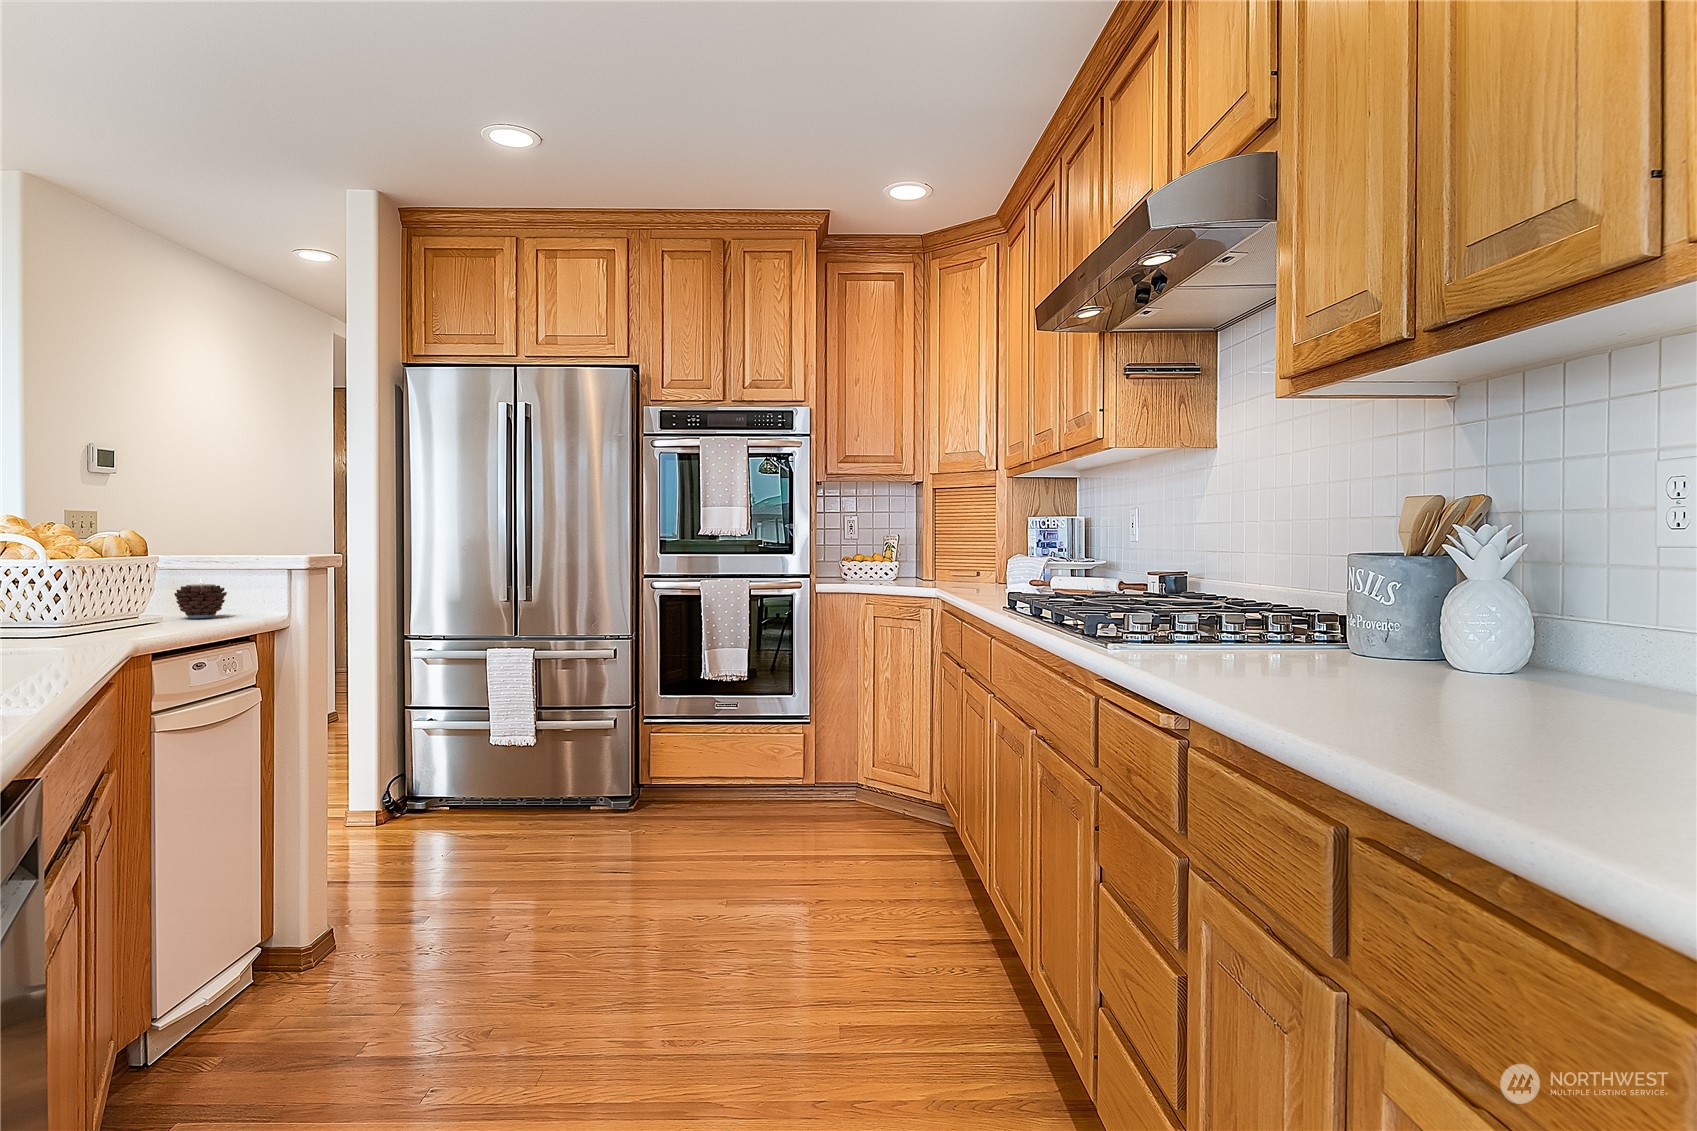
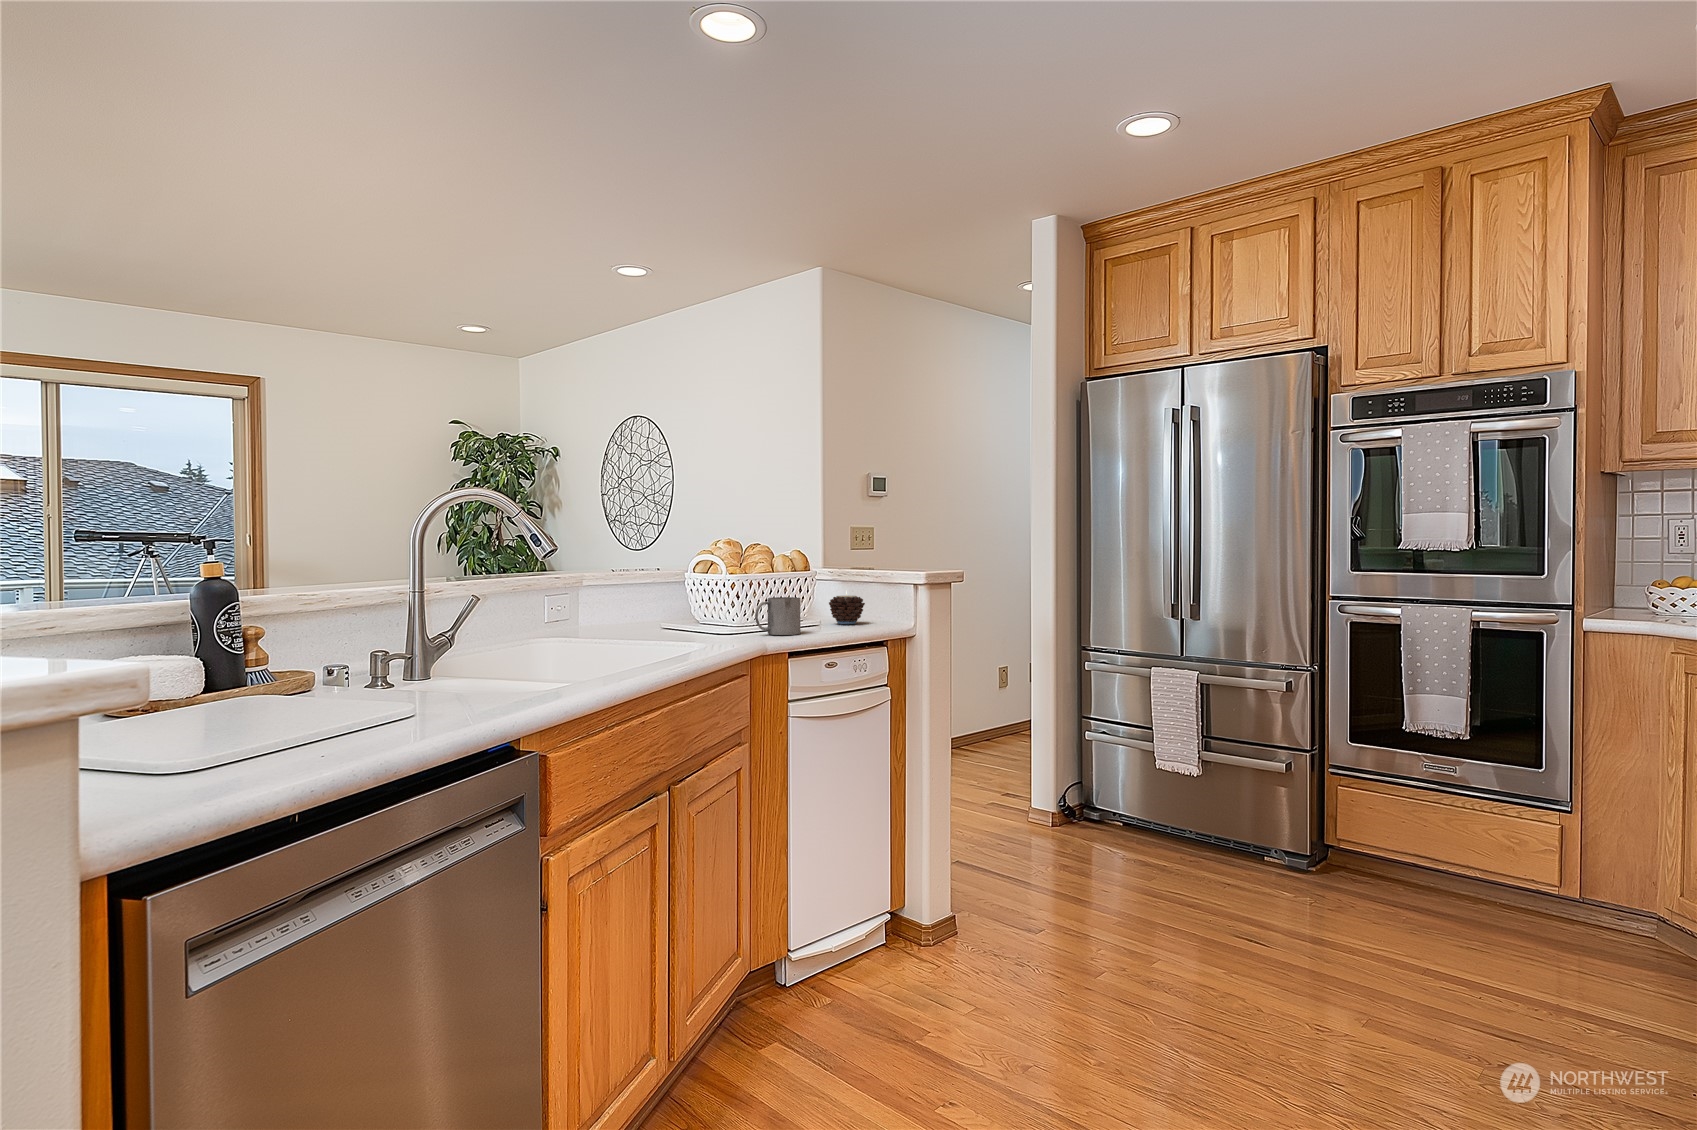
mug: none [90,587,157,634] -> present [755,597,801,635]

